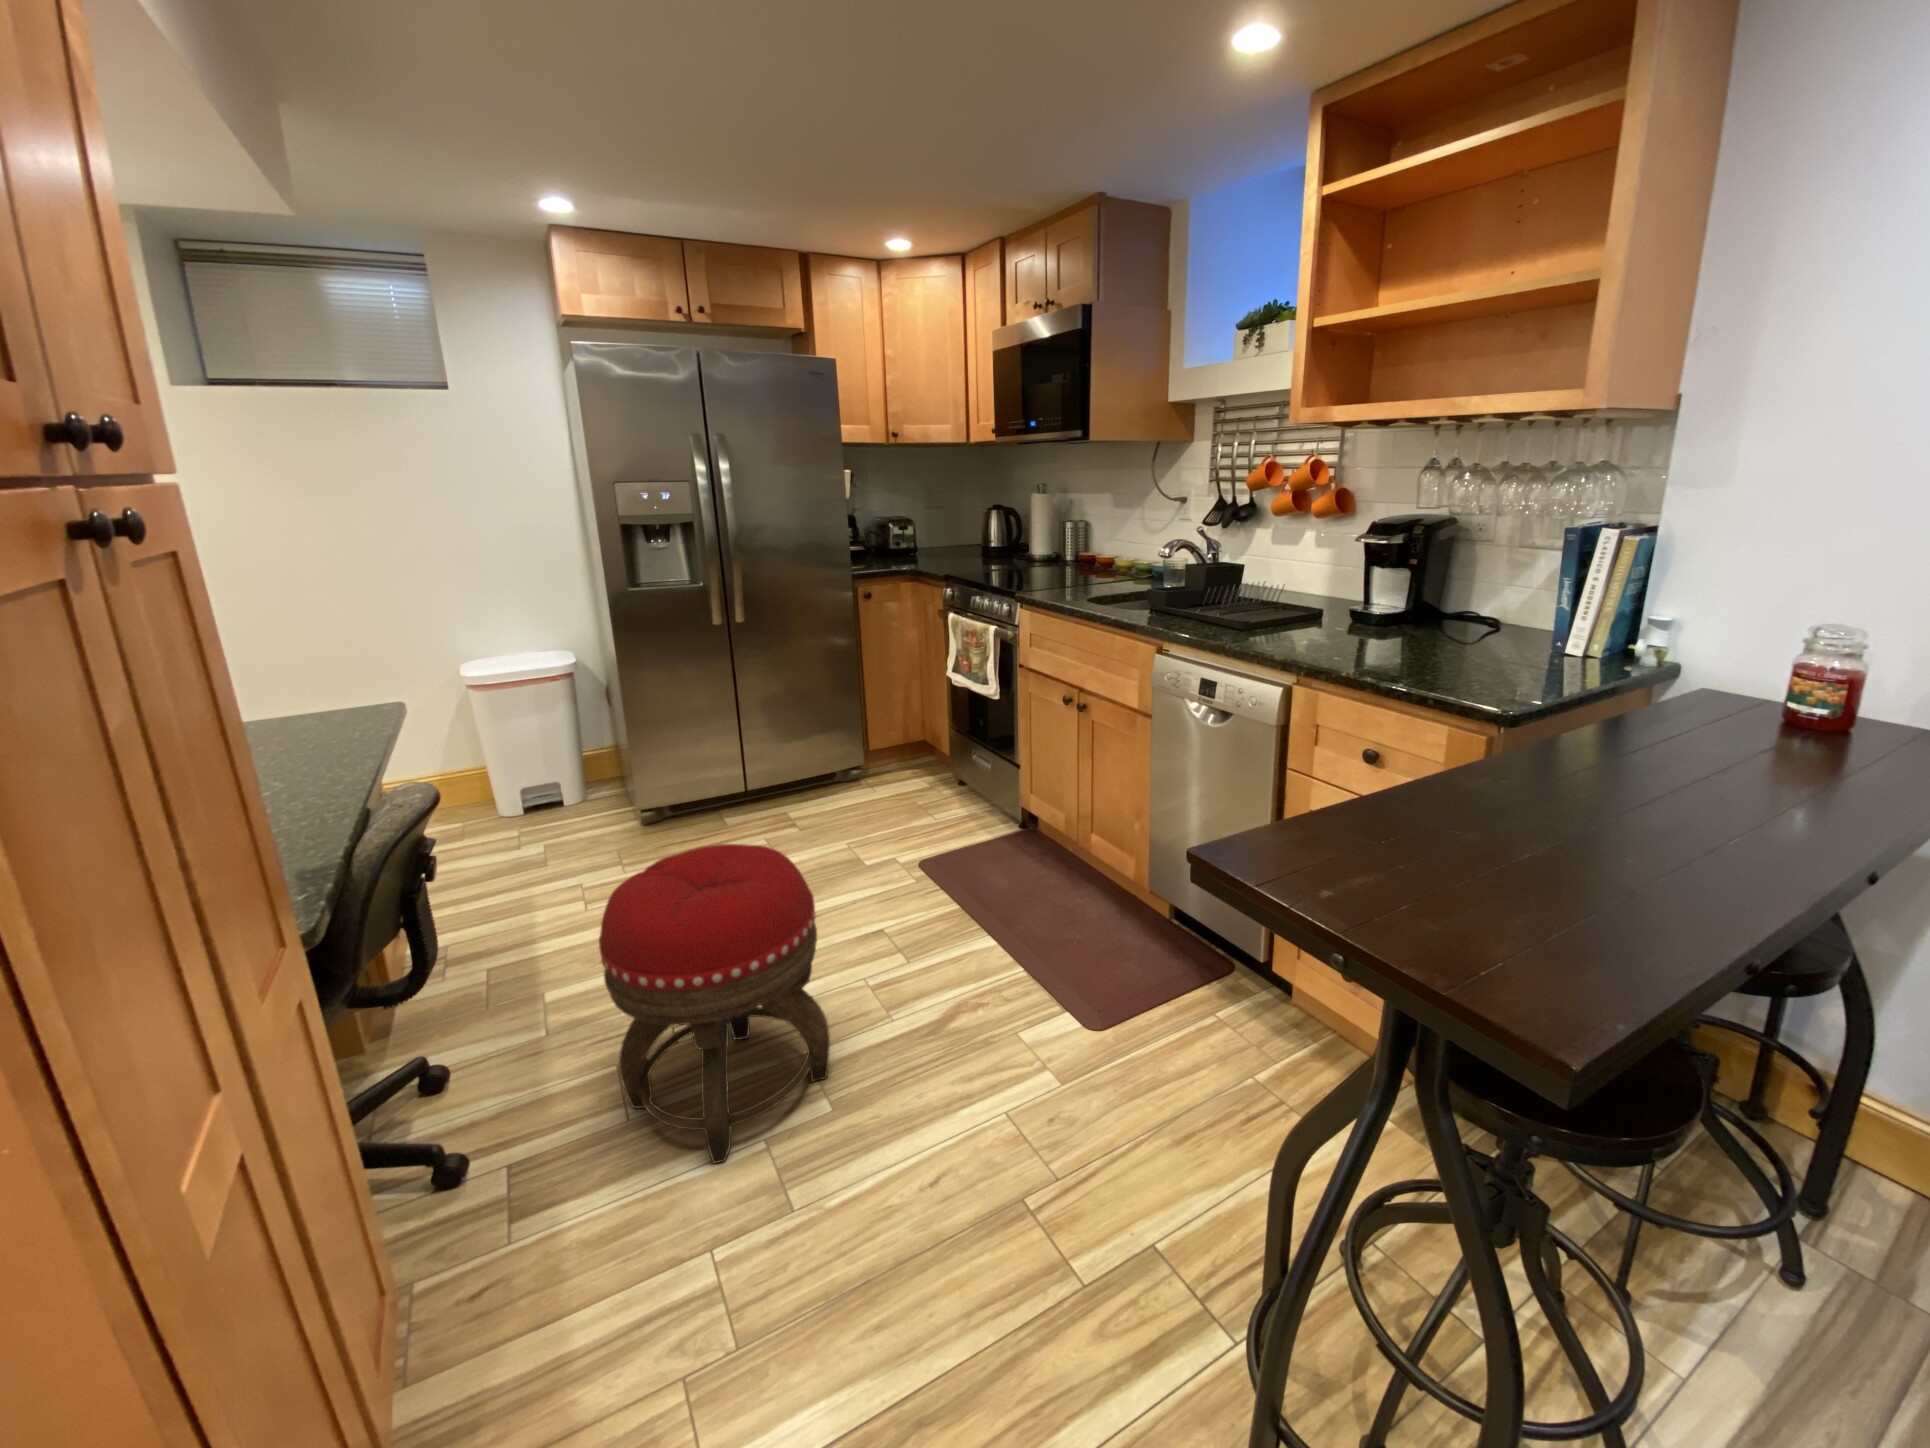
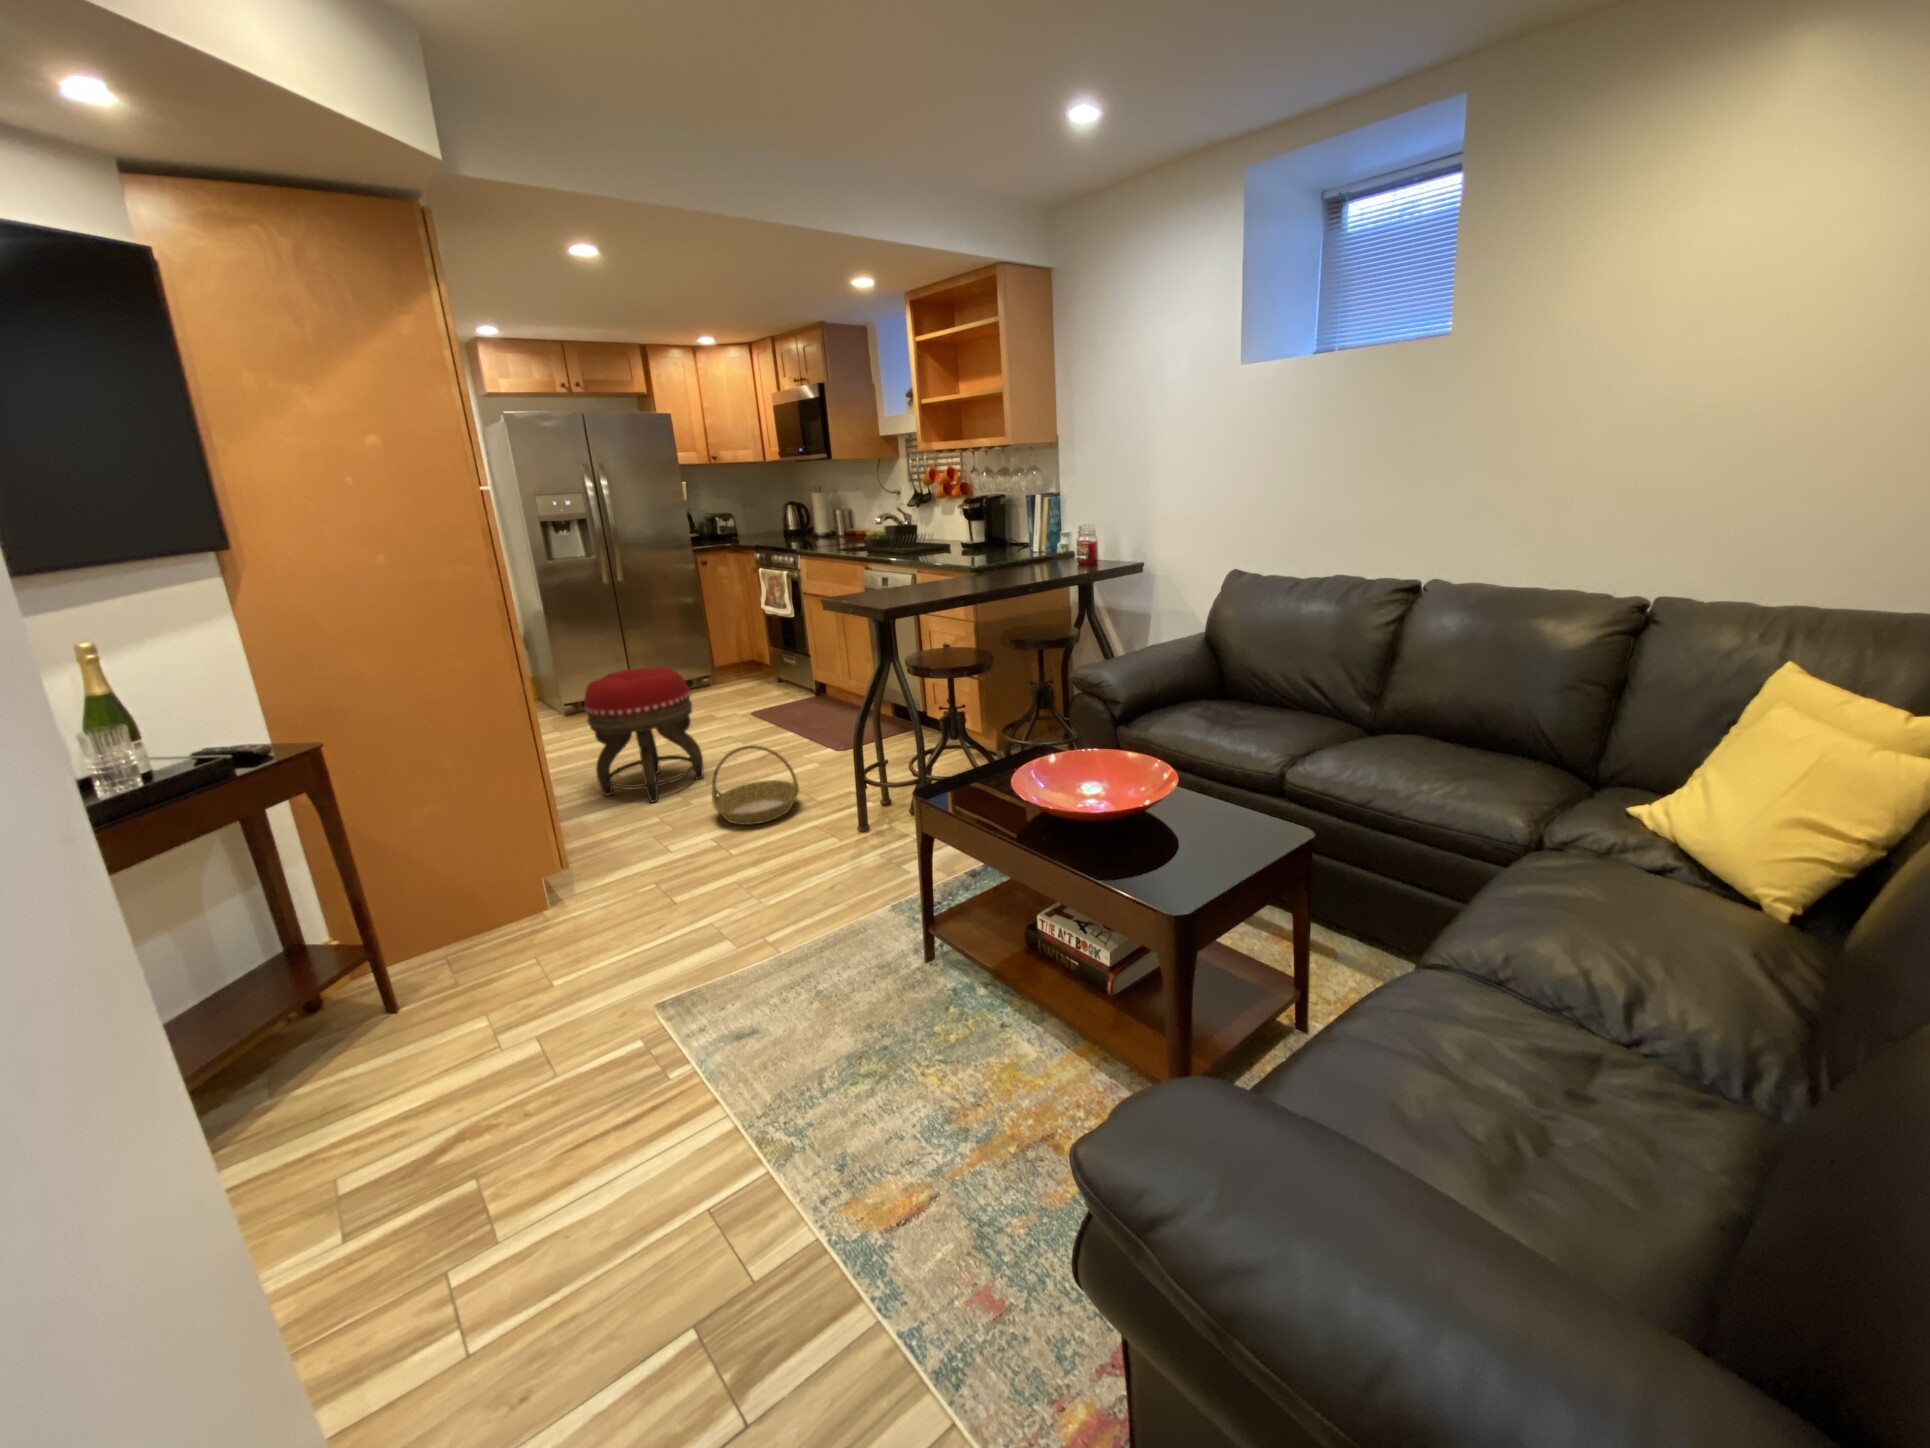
basket: none [835,1138,1039,1359] -> present [712,745,799,825]

